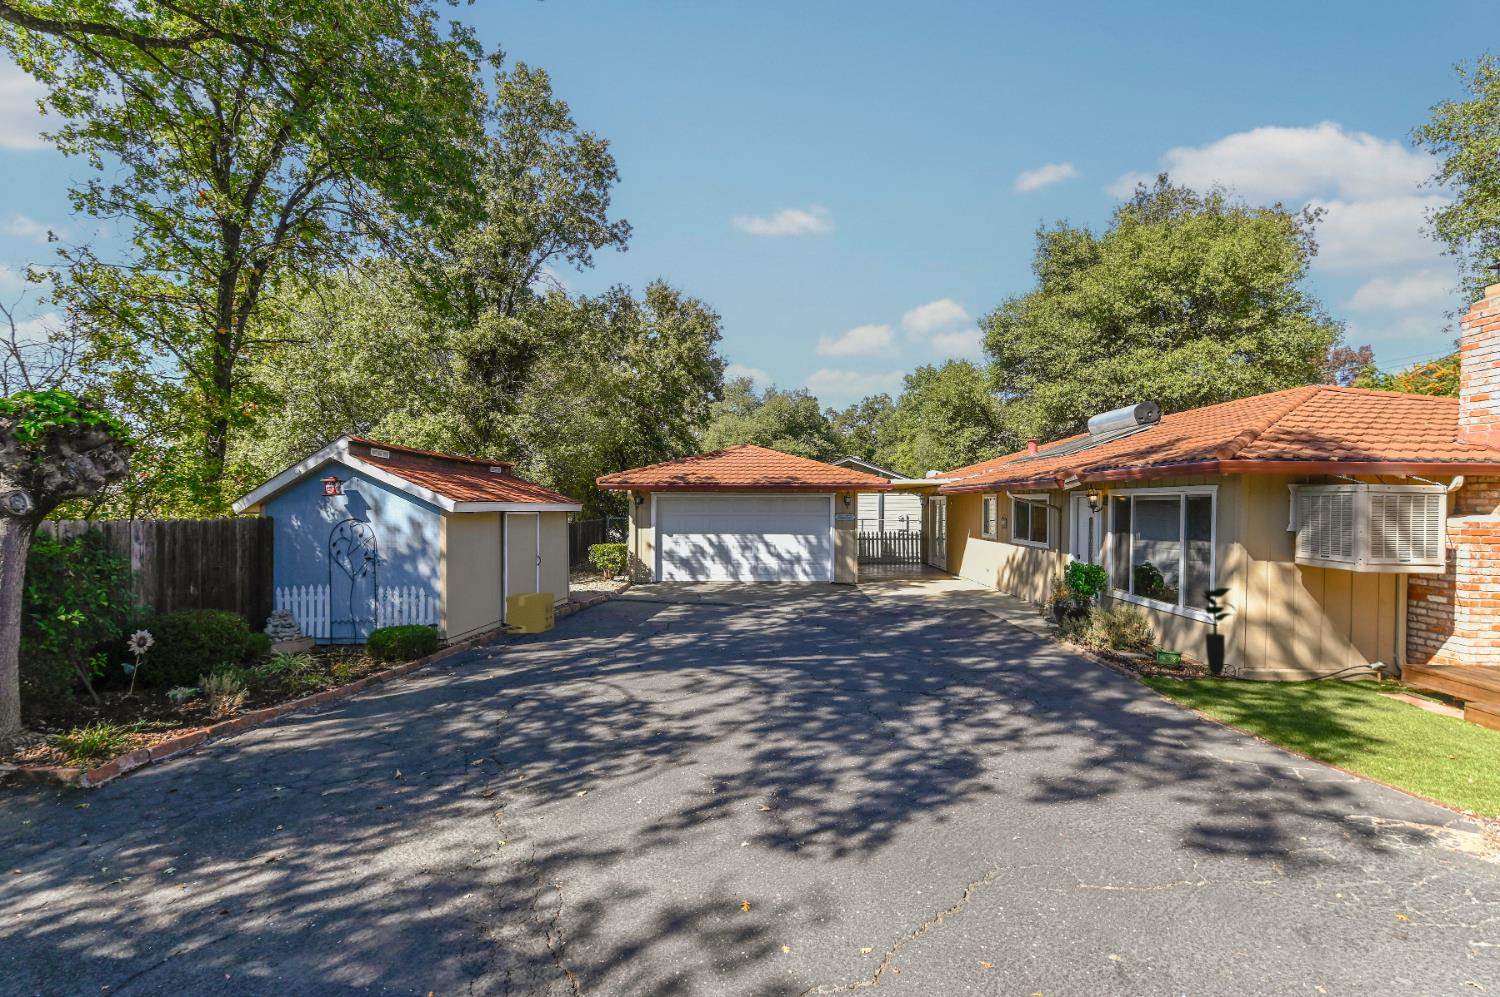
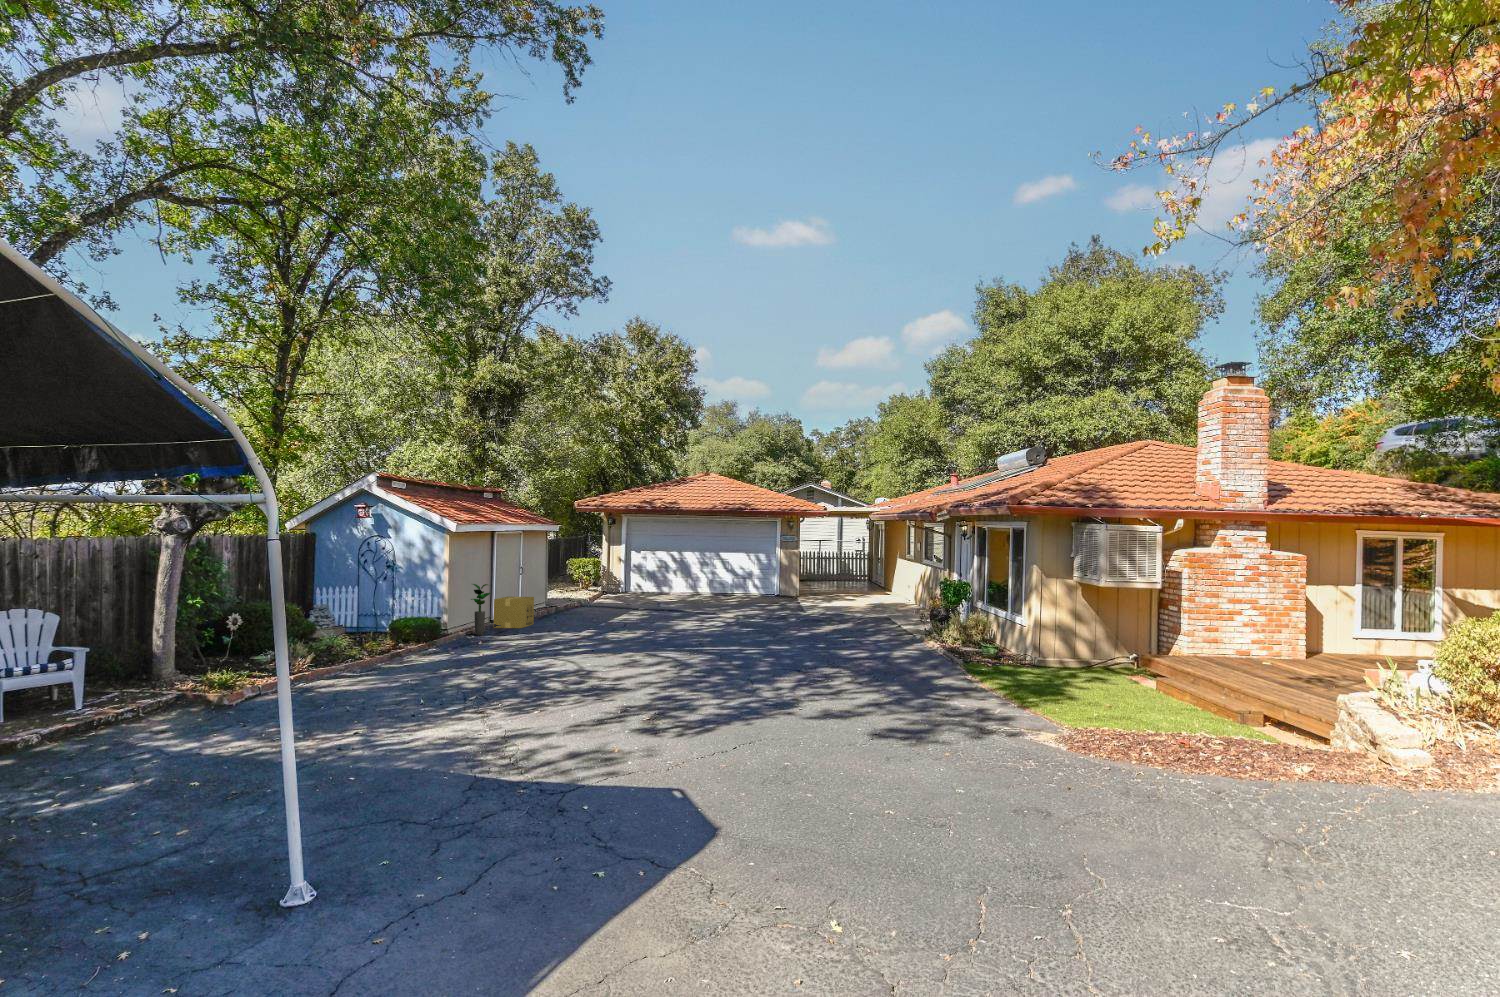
potted plant: present [1203,588,1234,674] -> present [471,584,491,635]

